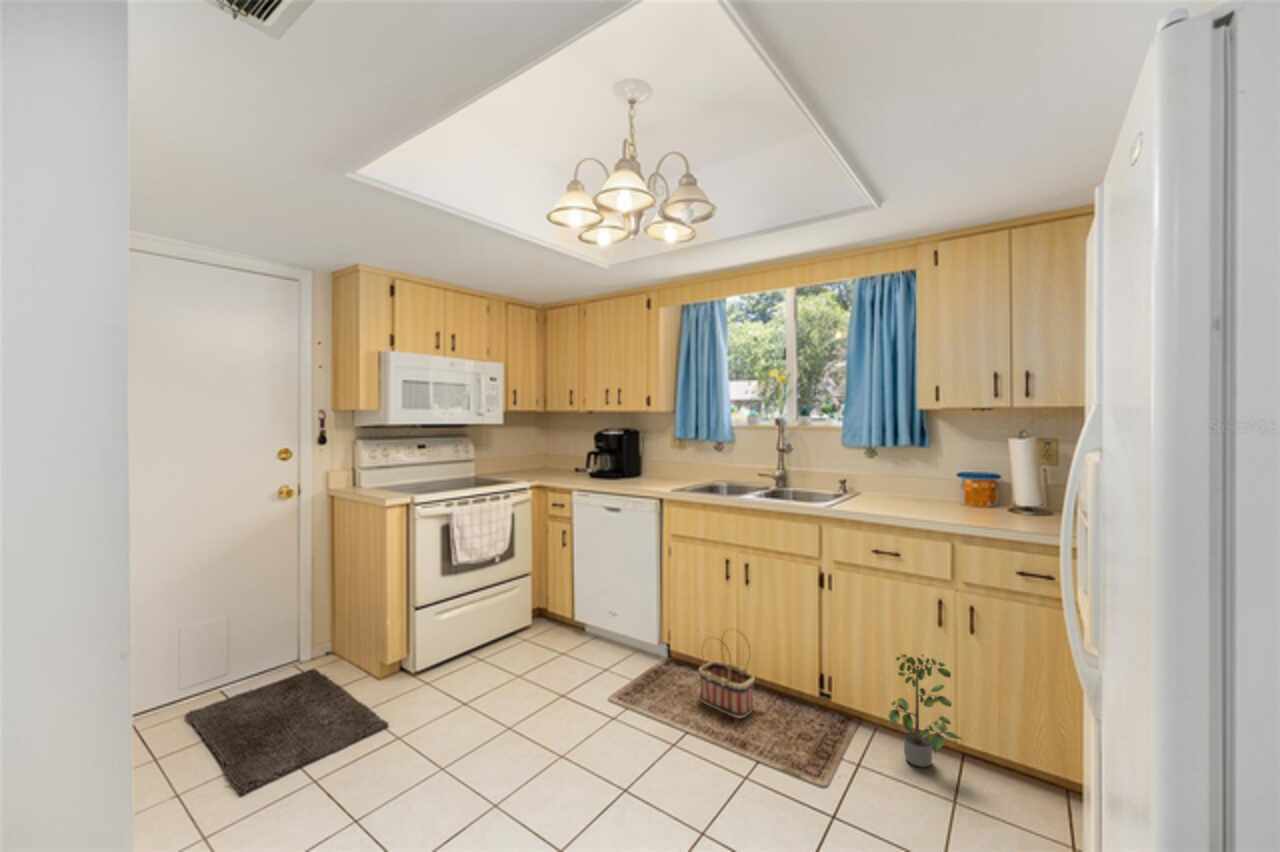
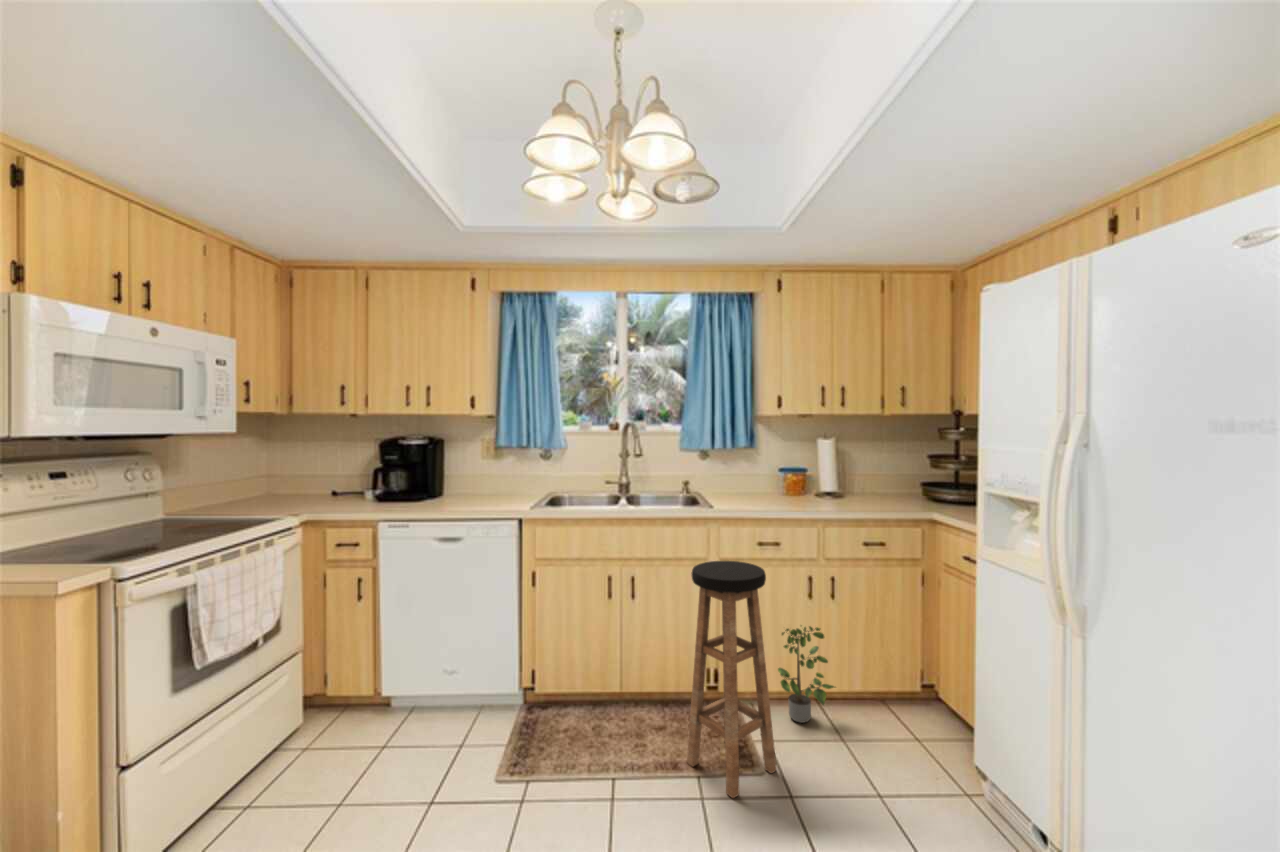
bar stool: none [758,559,838,787] -> present [687,561,777,798]
basket: present [699,629,755,718] -> none [593,647,654,742]

